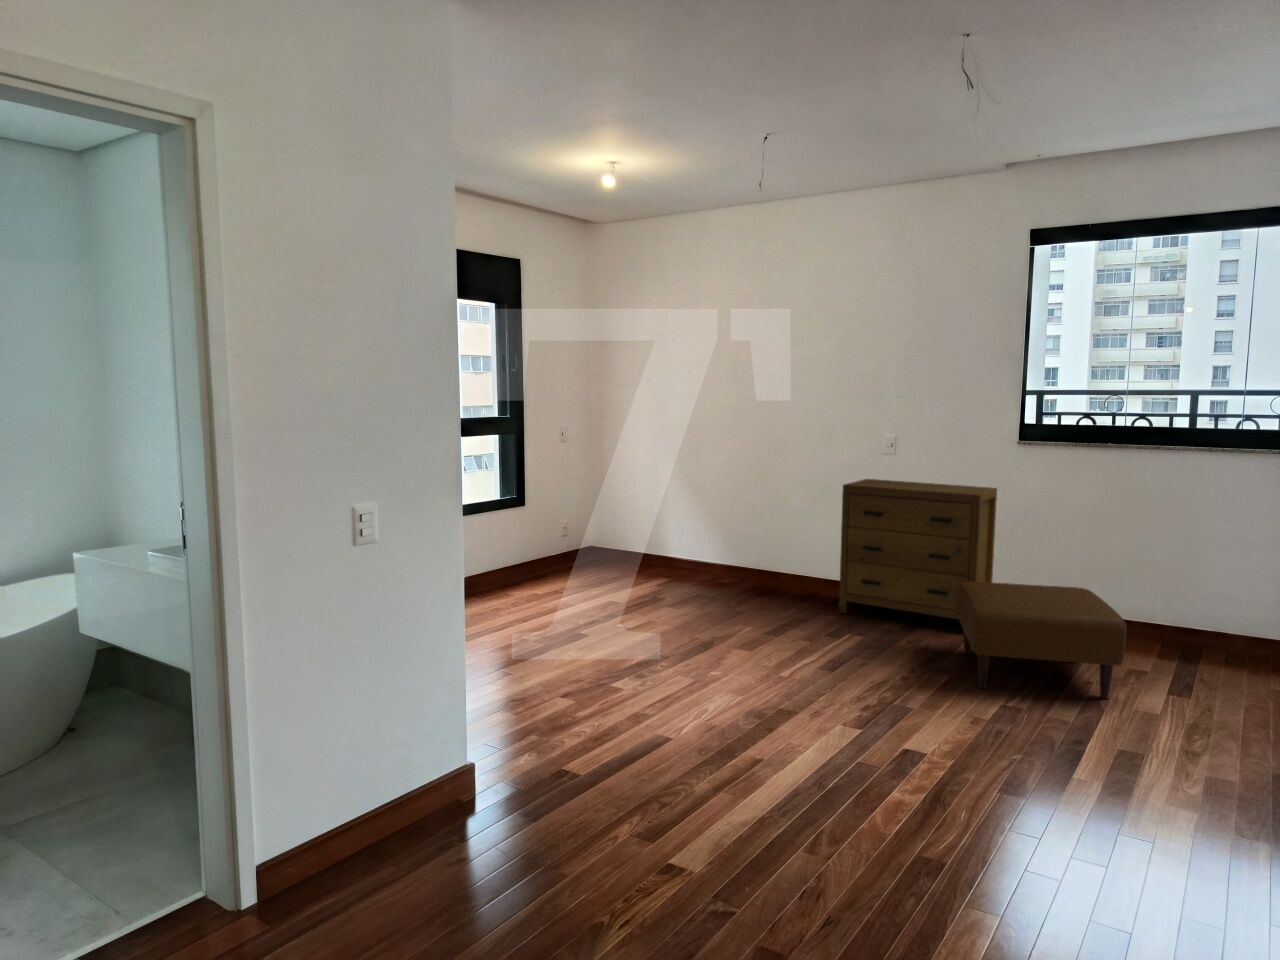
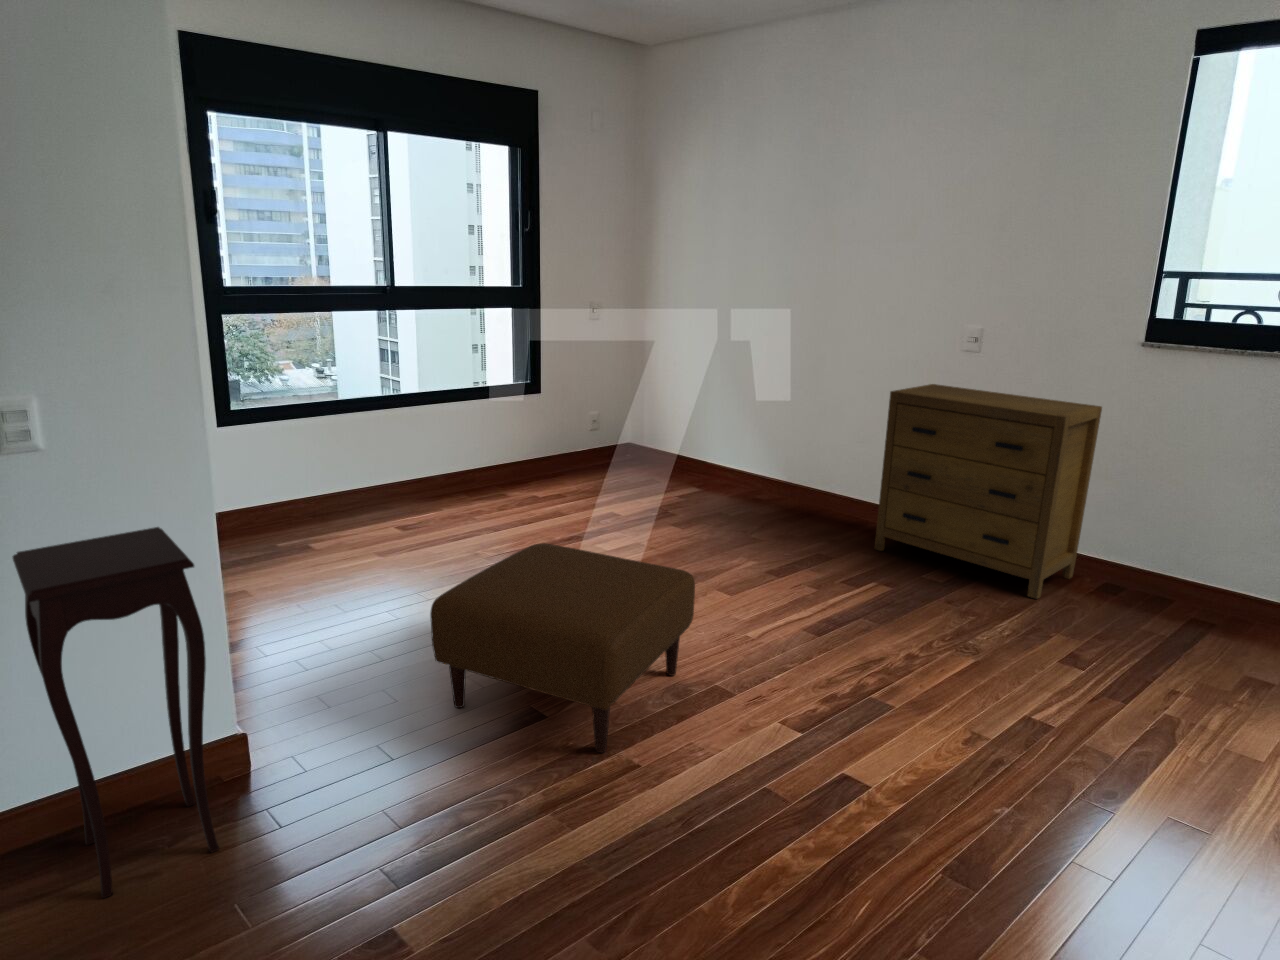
ottoman: present [956,582,1127,699] -> present [430,543,695,753]
side table: none [360,592,503,878] -> present [12,527,219,898]

